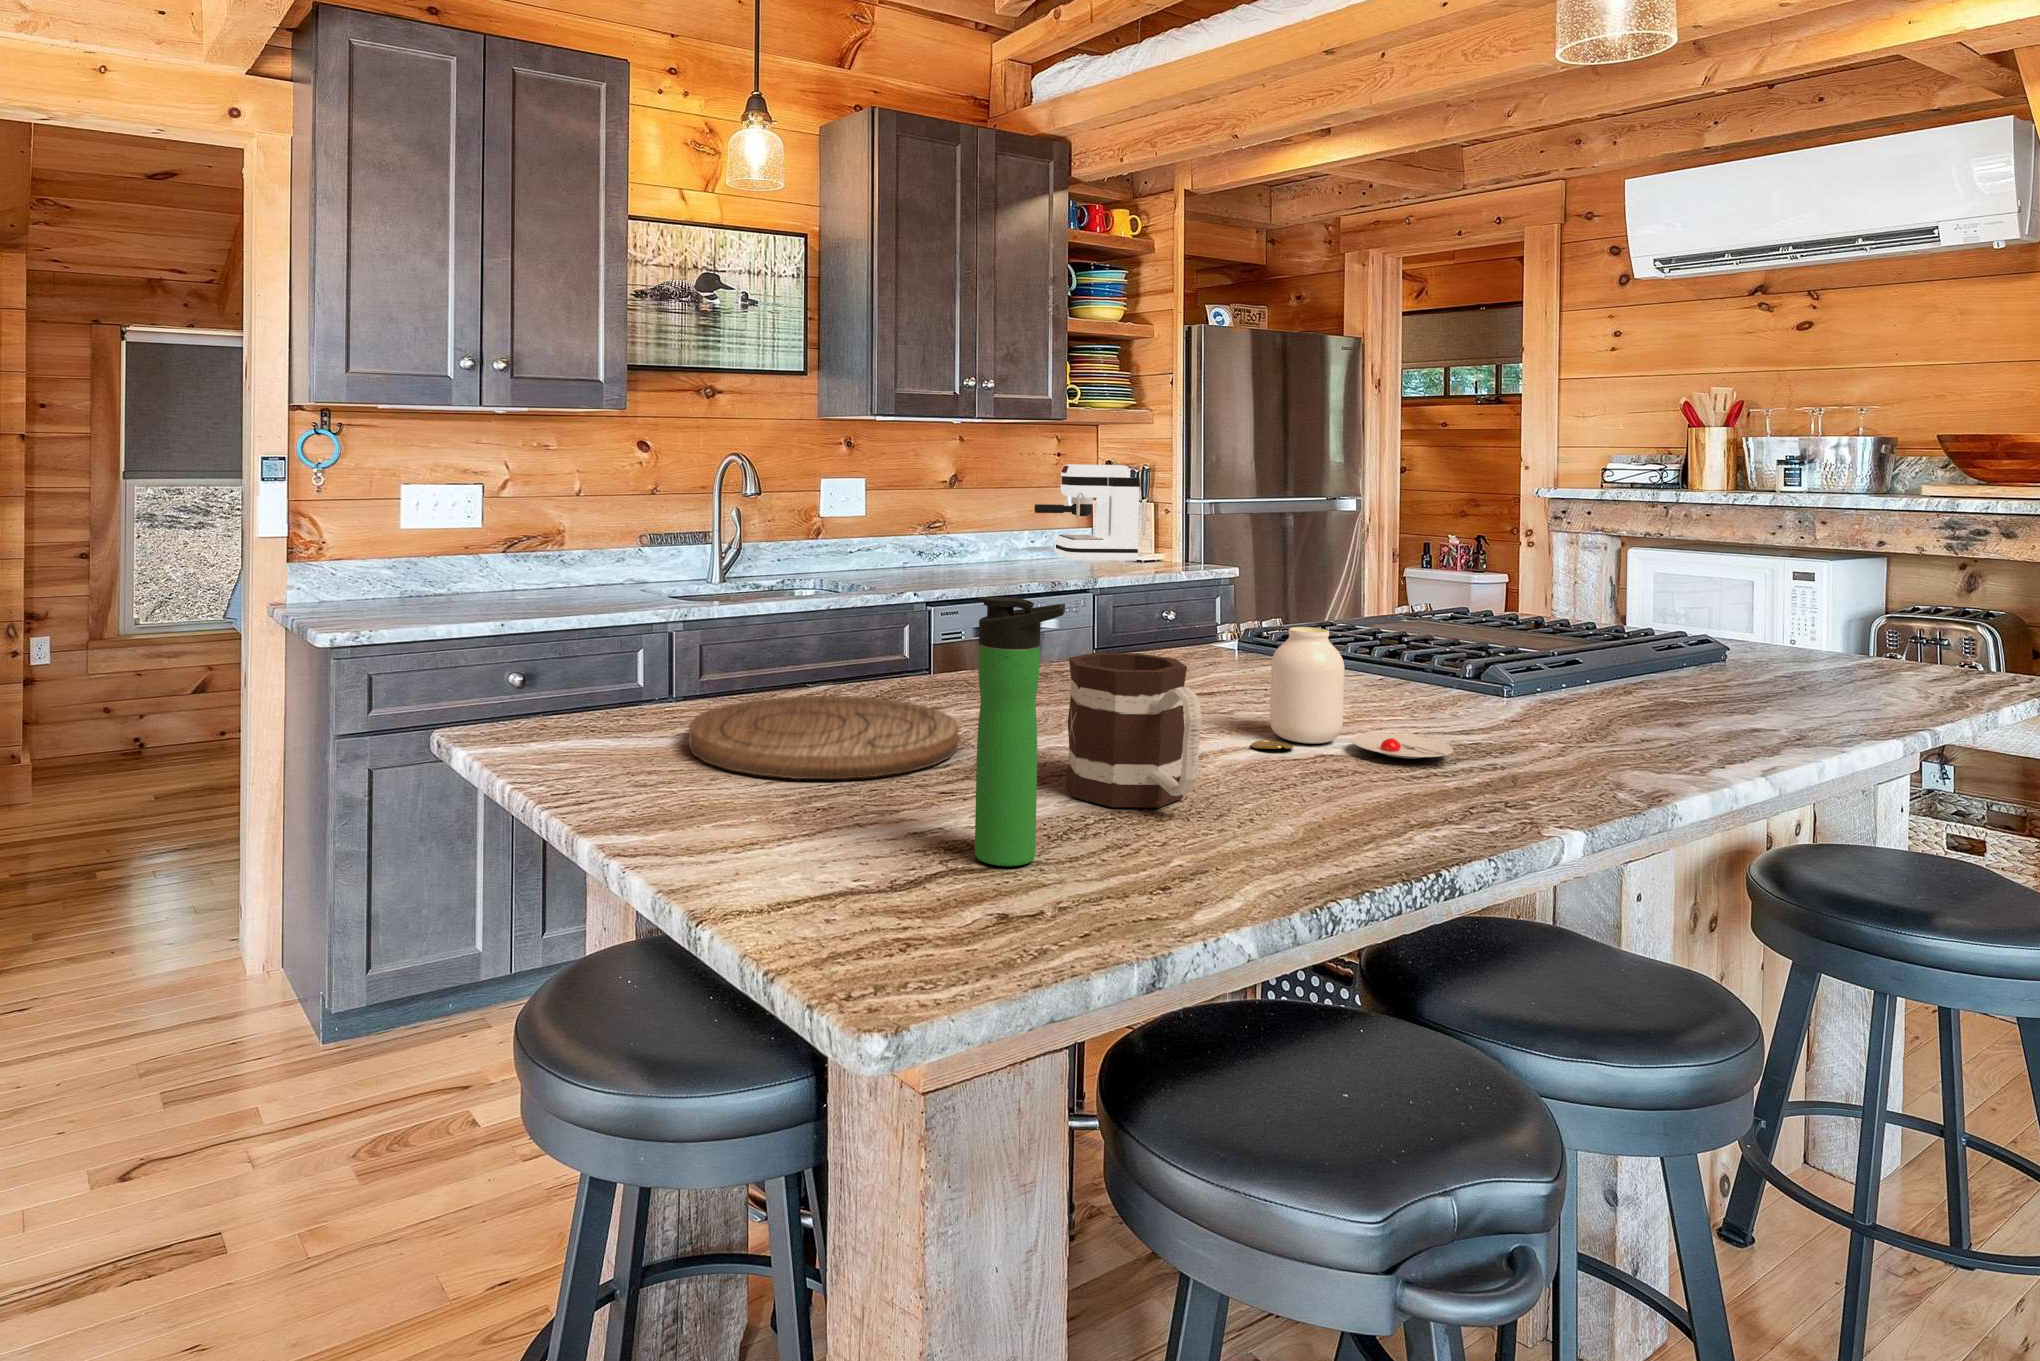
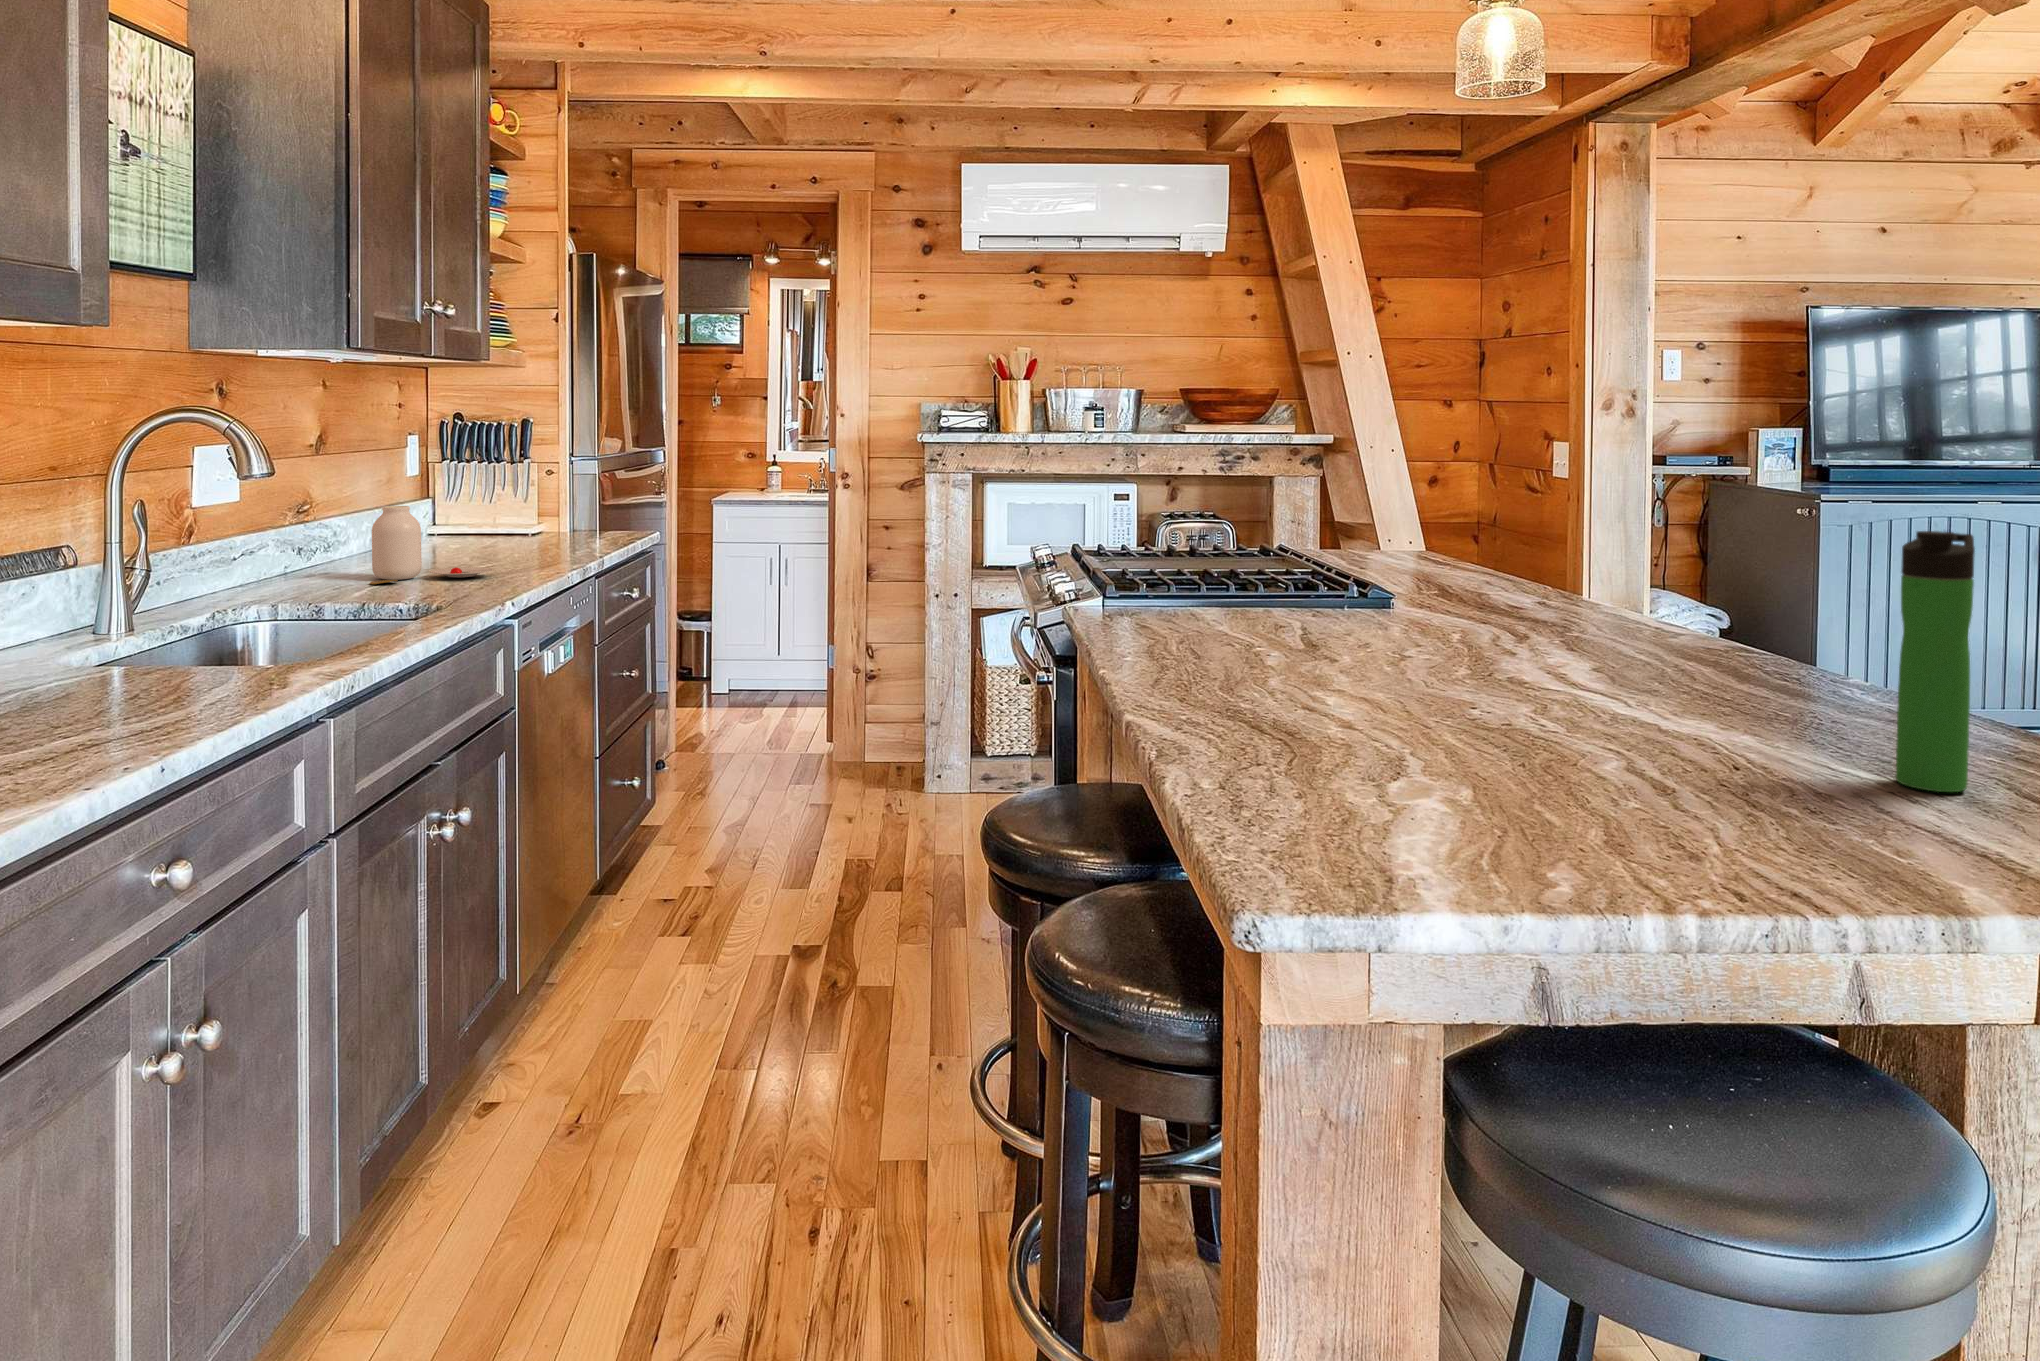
coffee maker: present [1034,464,1140,563] -> none [445,417,594,549]
jar: present [1252,627,1454,758] -> present [370,506,494,584]
mug: present [1066,653,1202,808] -> none [1639,589,1826,737]
cutting board: present [689,696,958,779] -> none [1269,699,1628,806]

